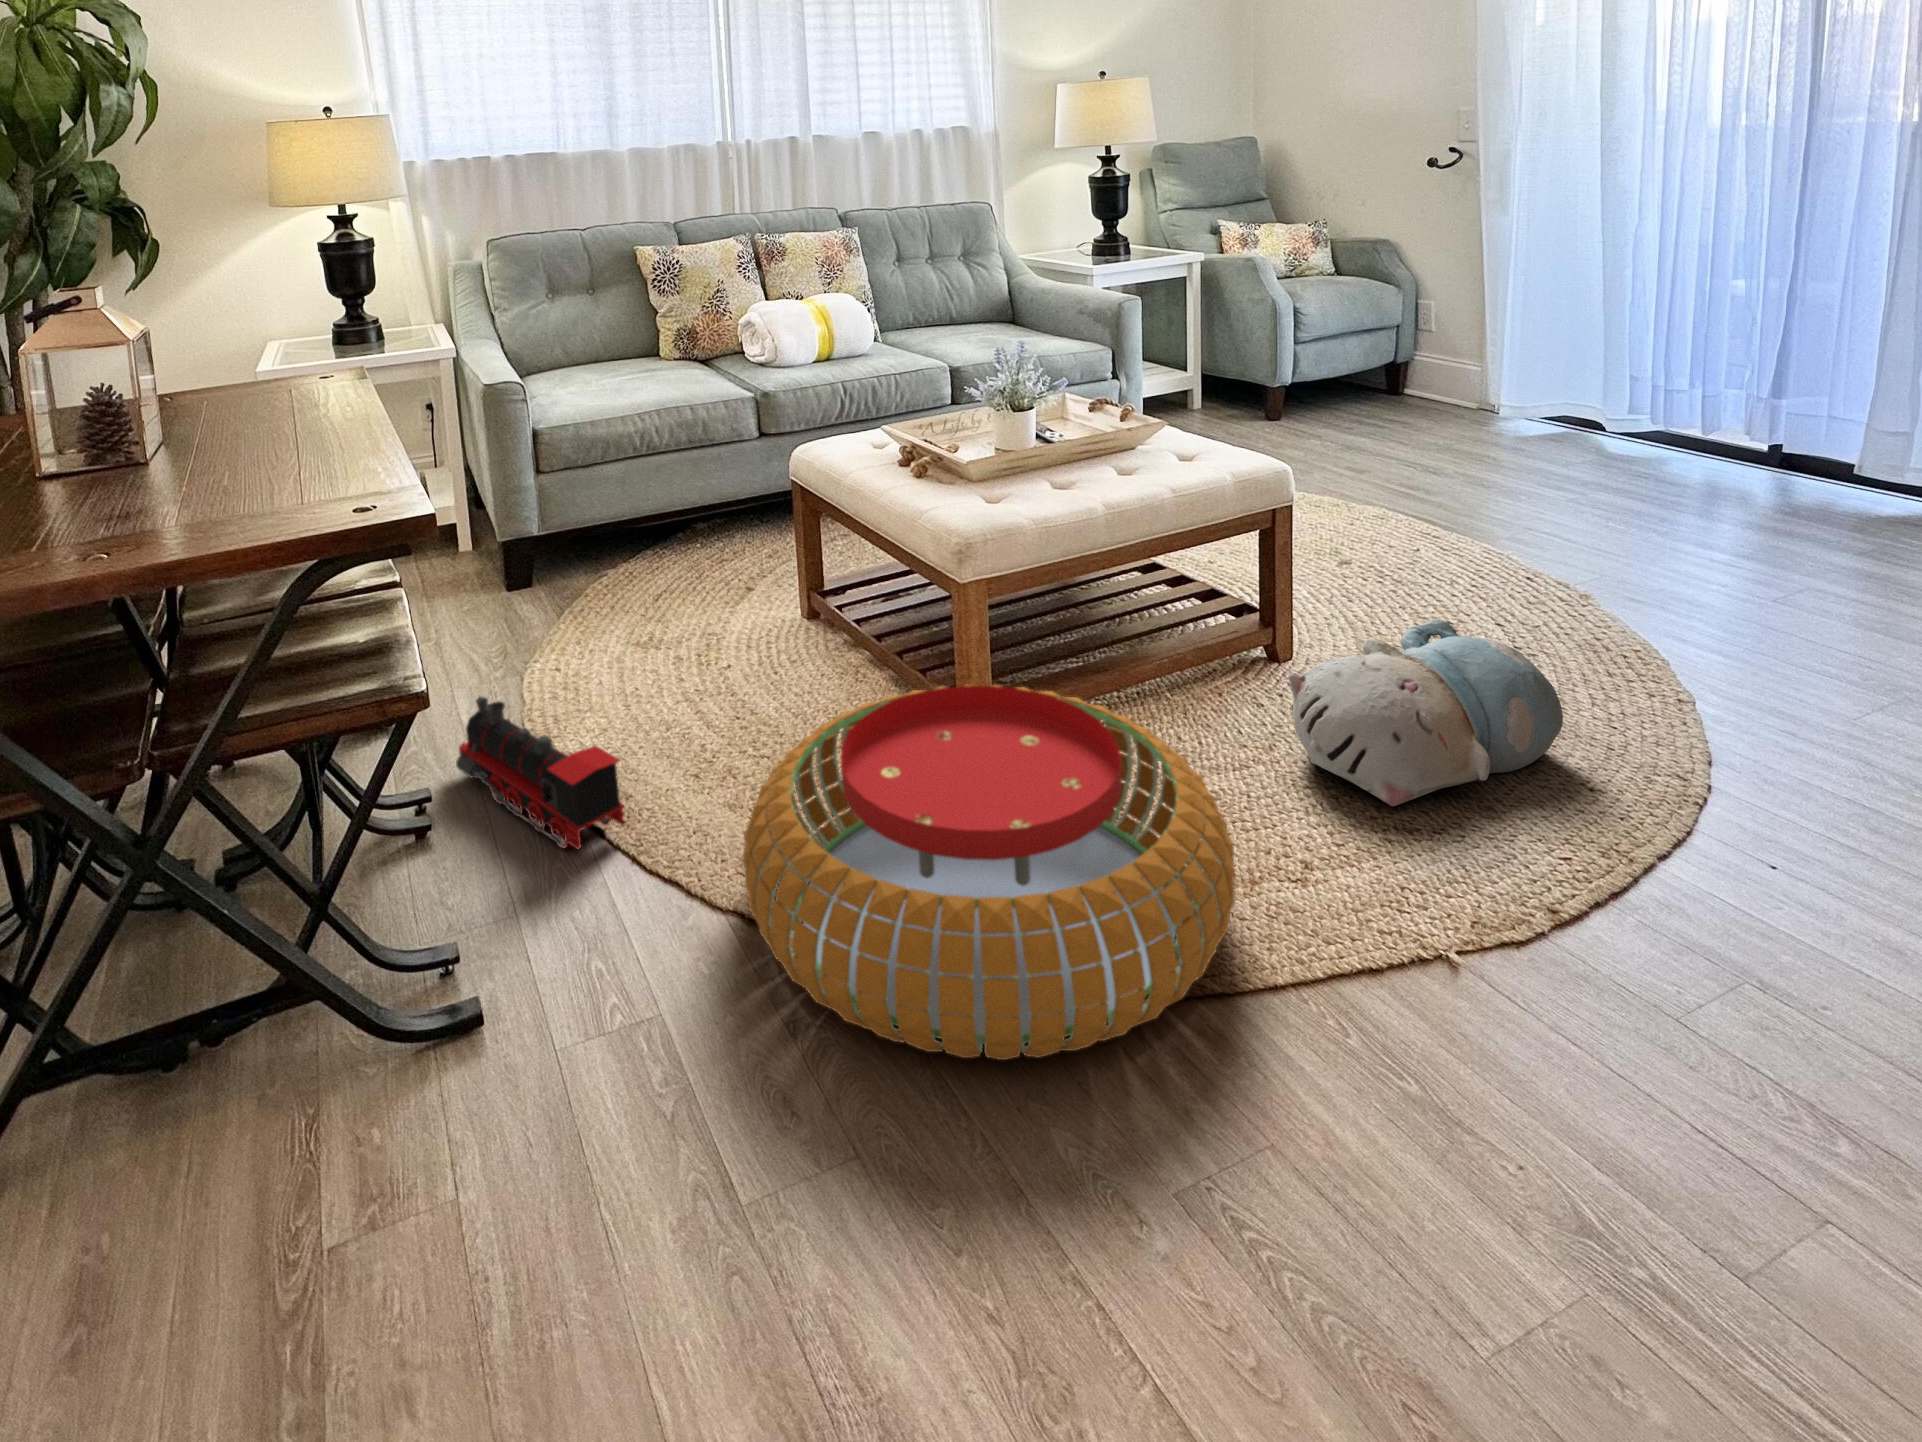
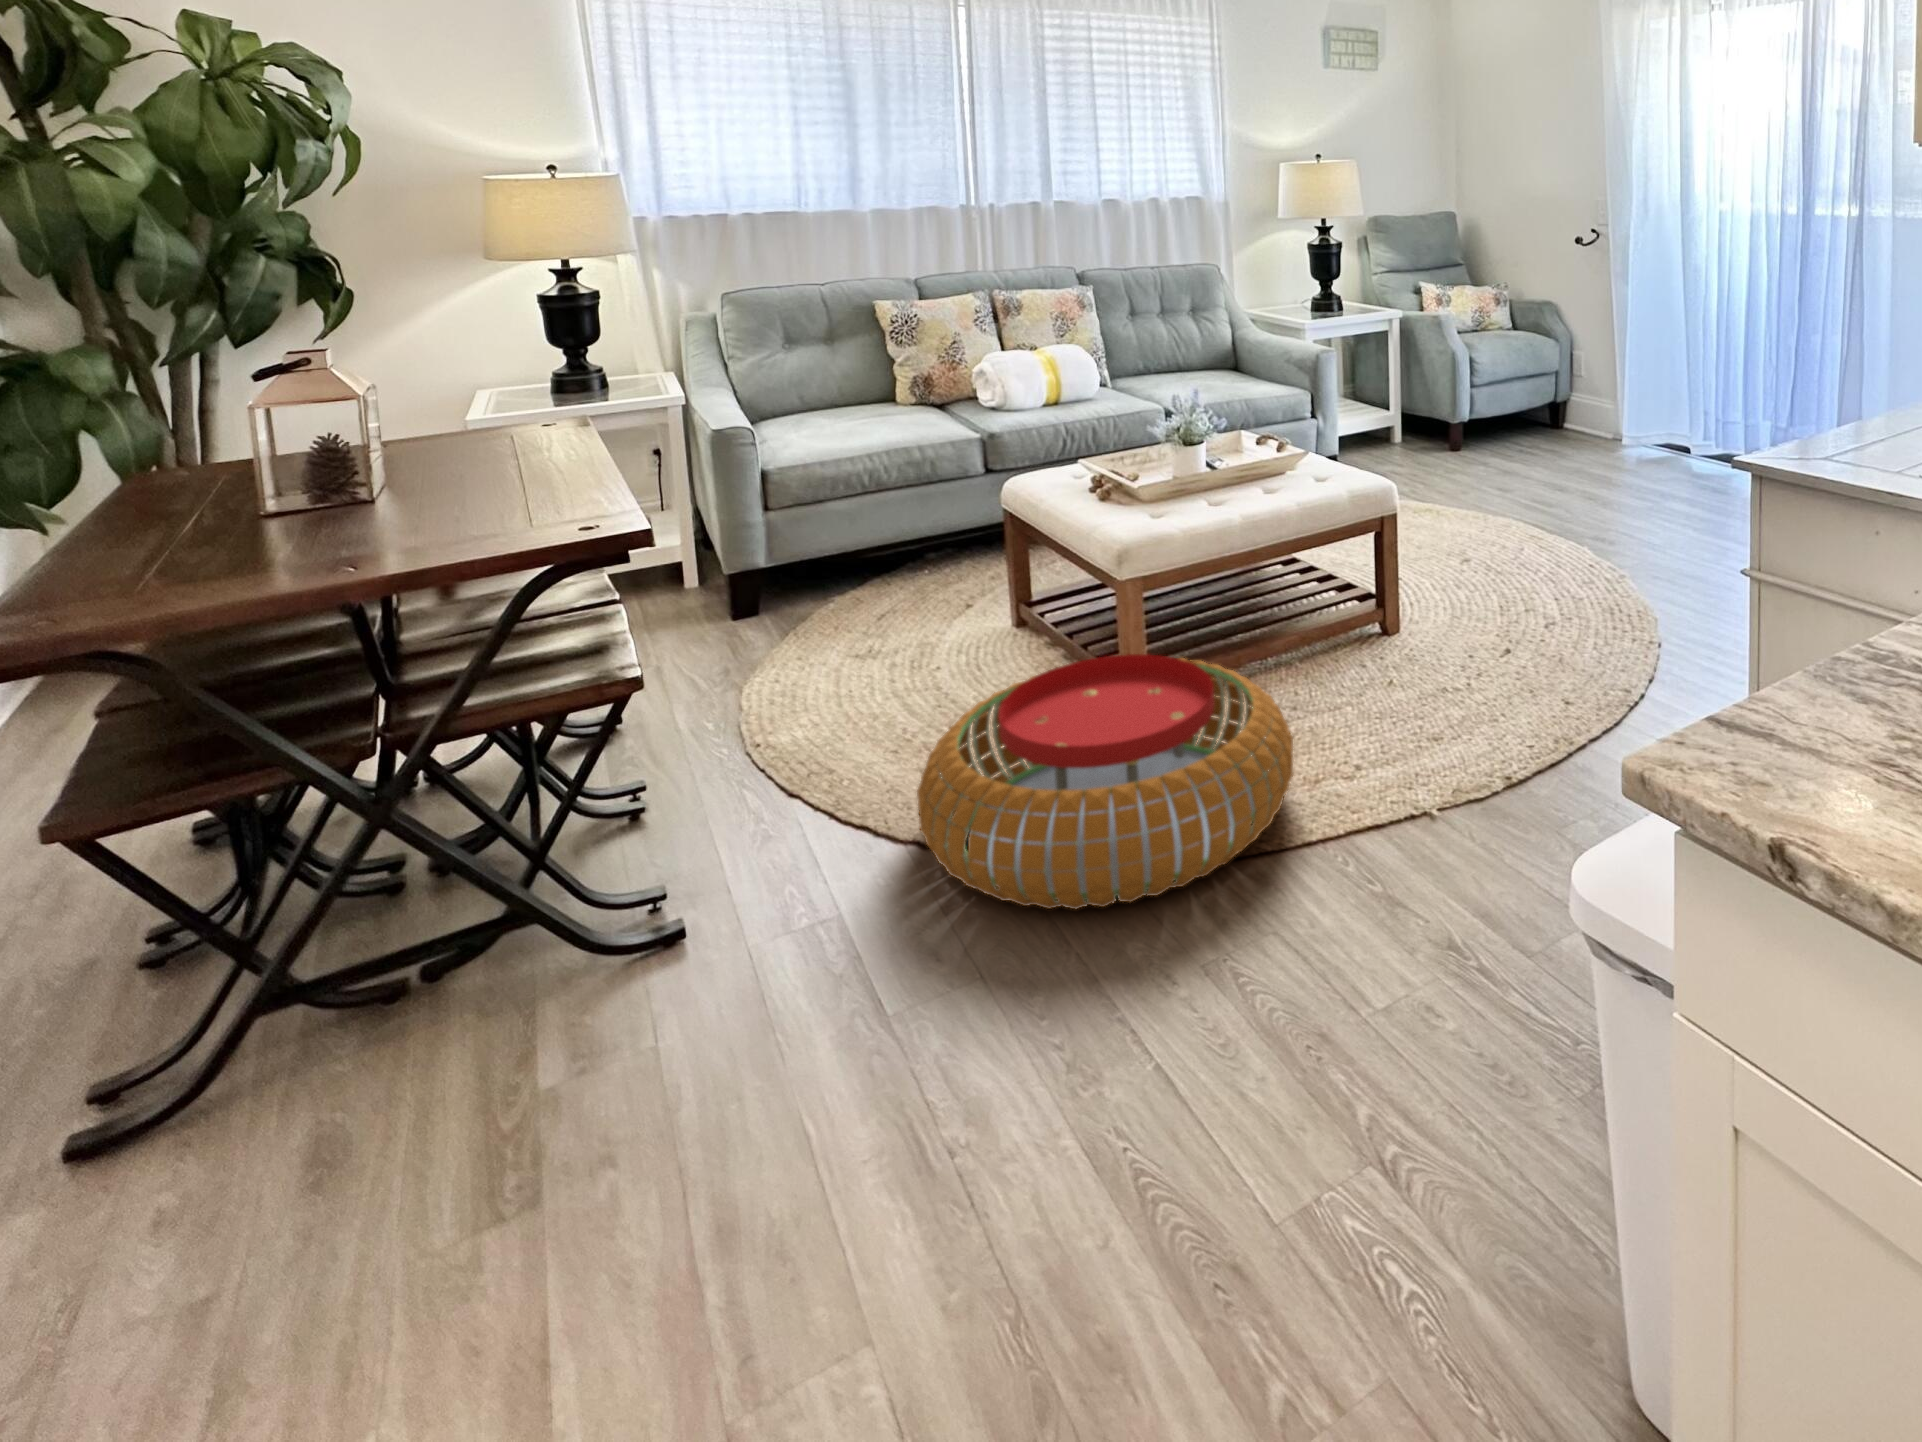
plush toy: present [1288,619,1563,806] -> none [1373,594,1562,727]
toy train: present [456,697,626,849] -> none [670,698,825,813]

